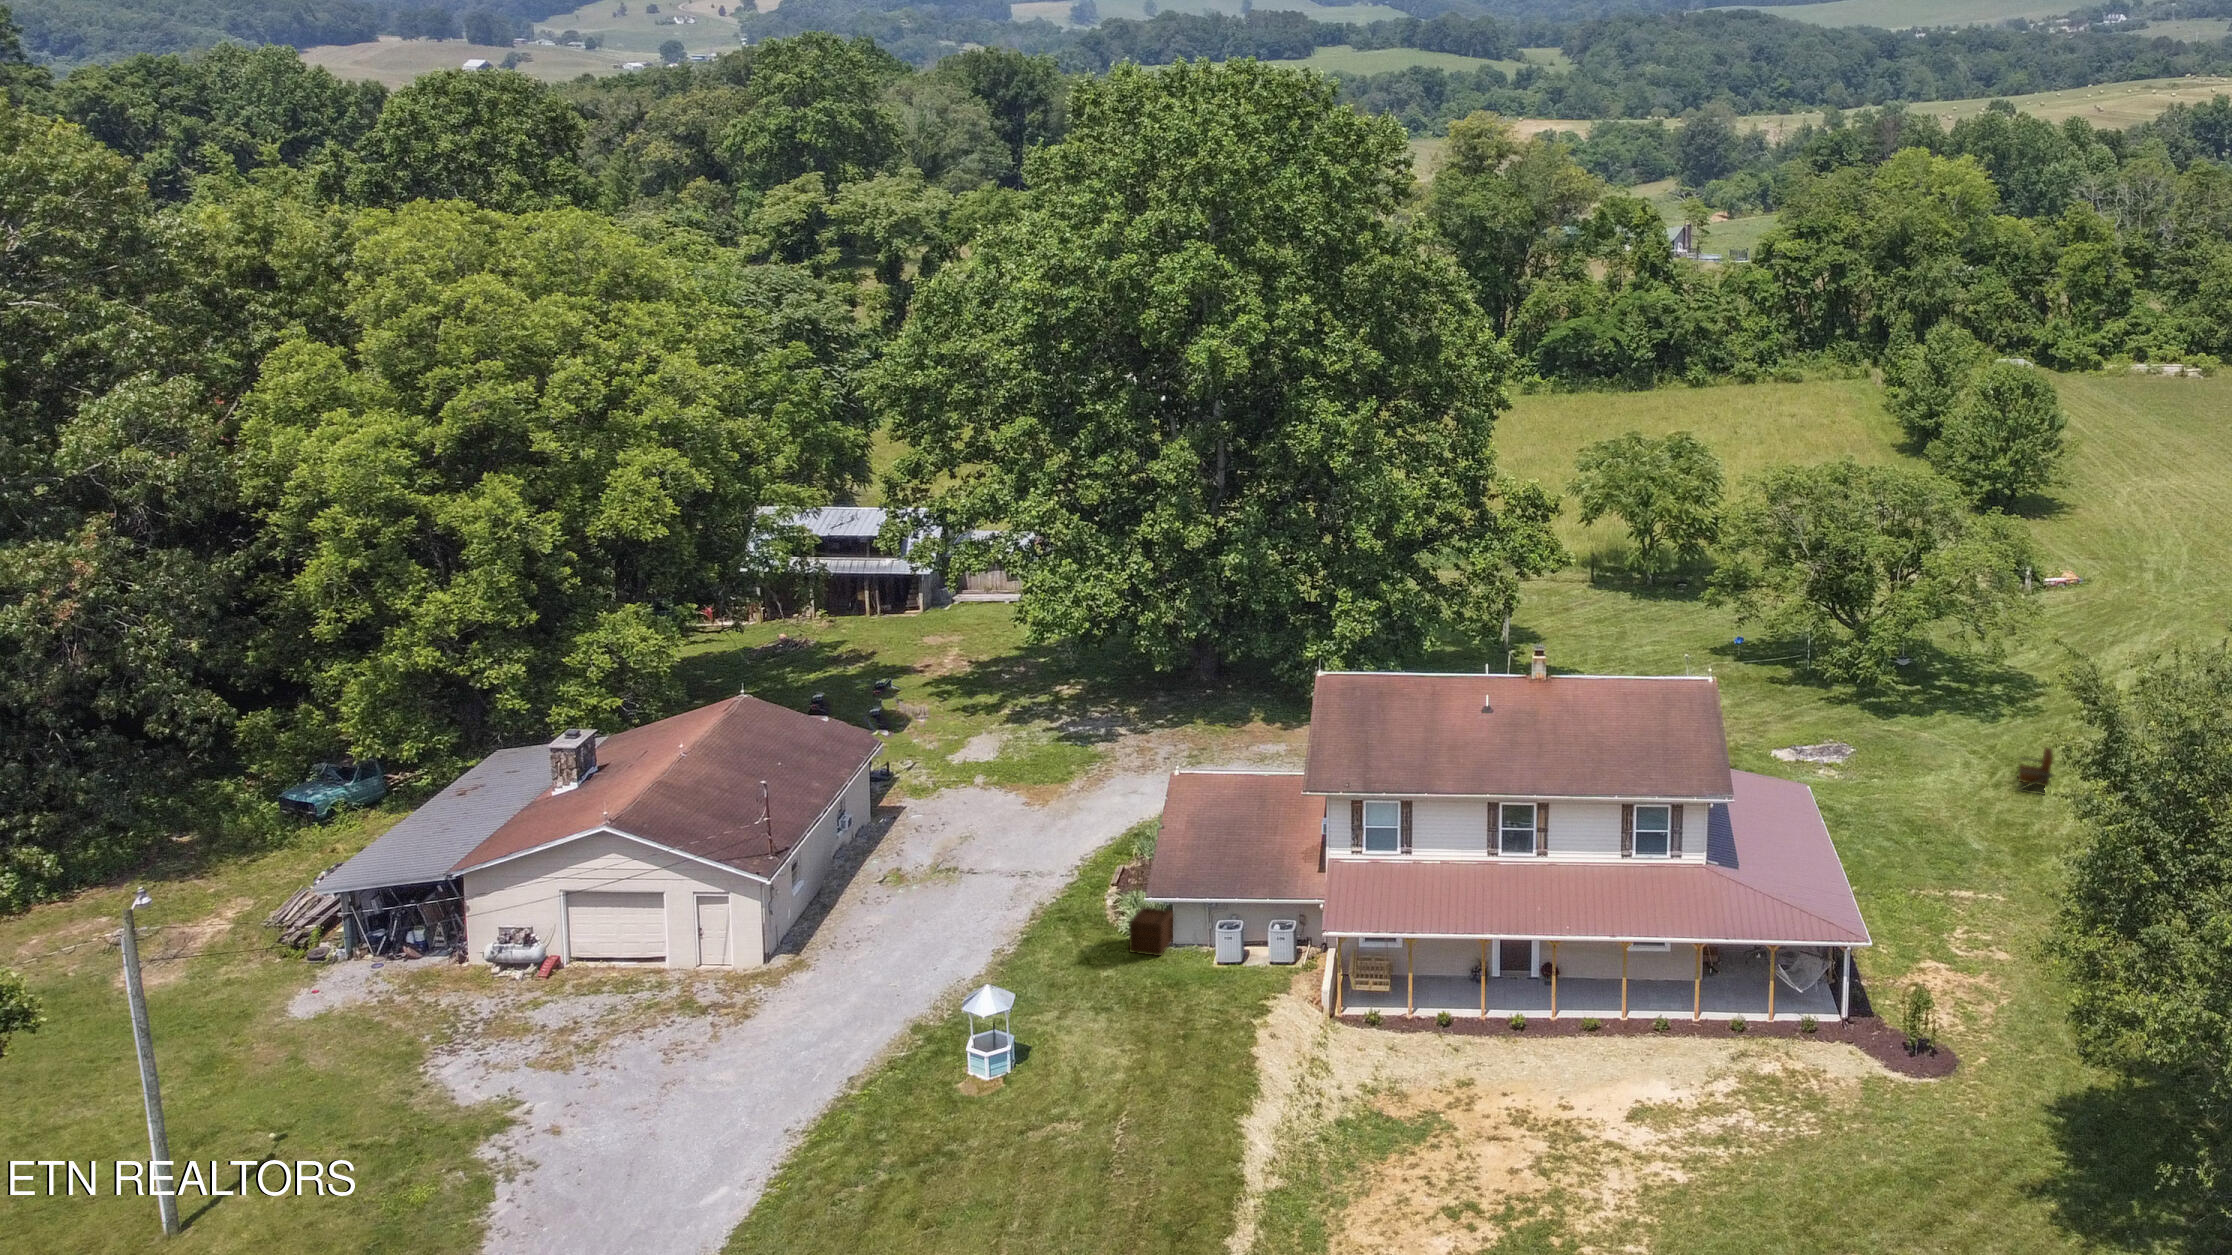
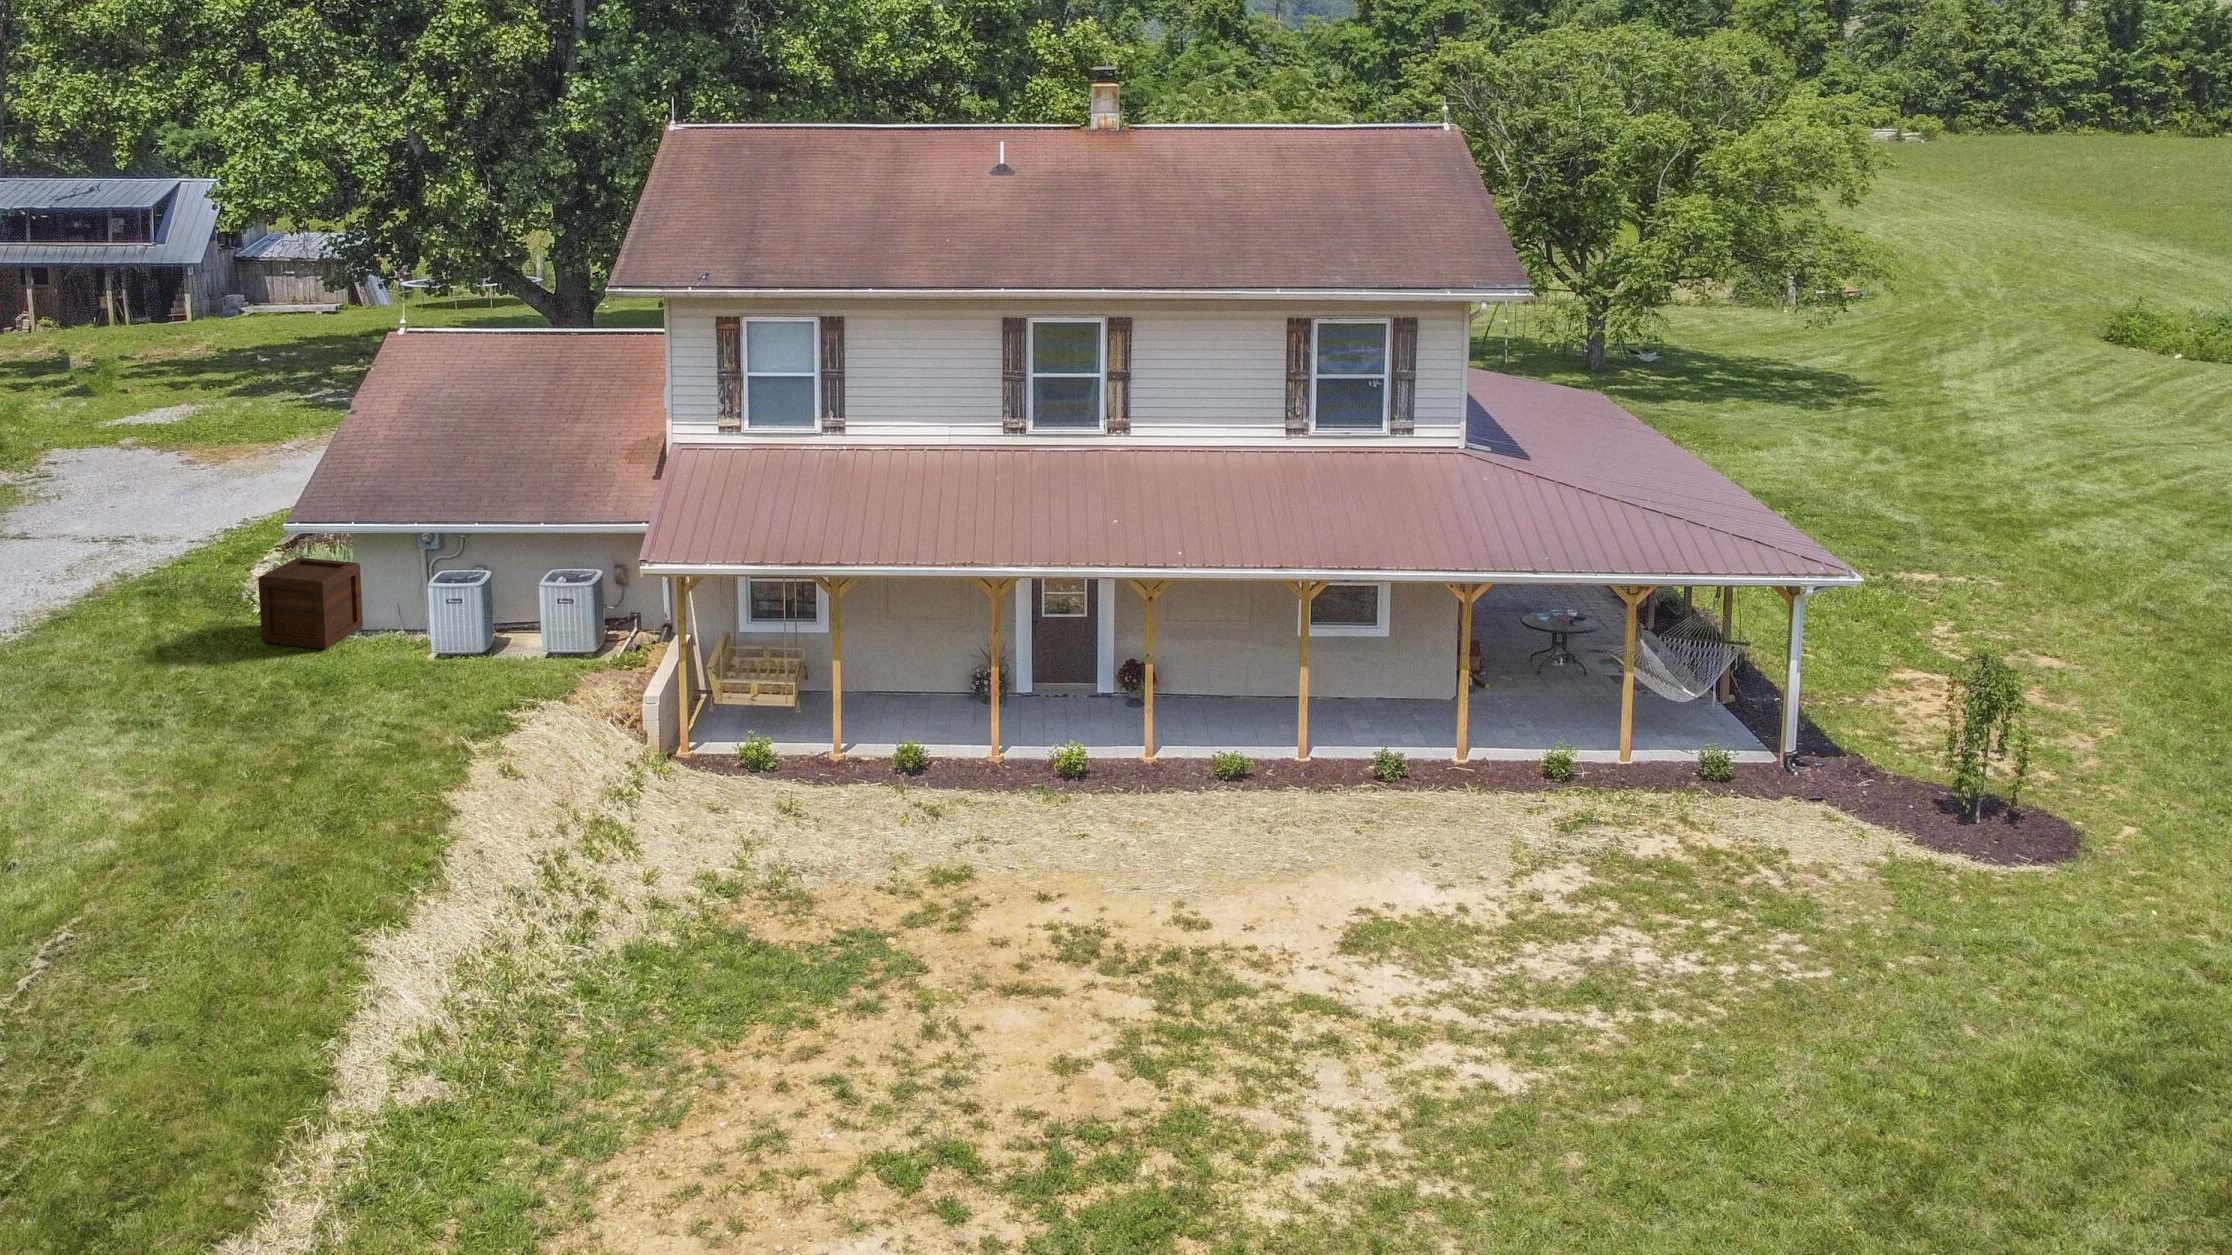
lounge chair: present [2018,747,2053,794] -> none [1914,390,1995,467]

